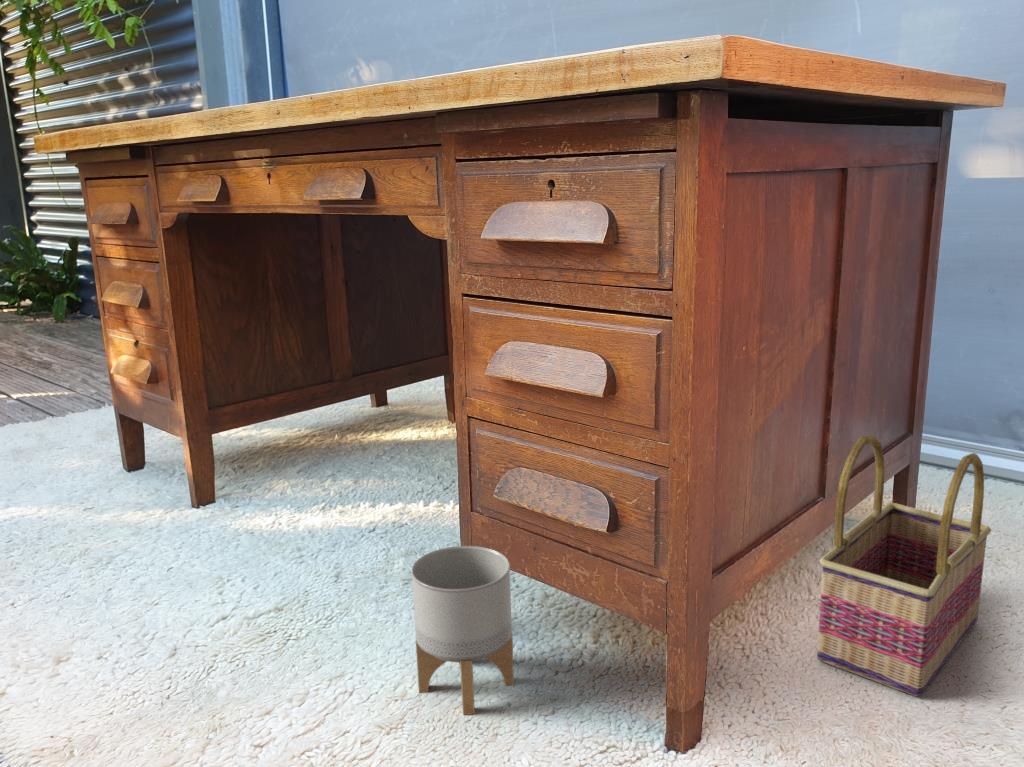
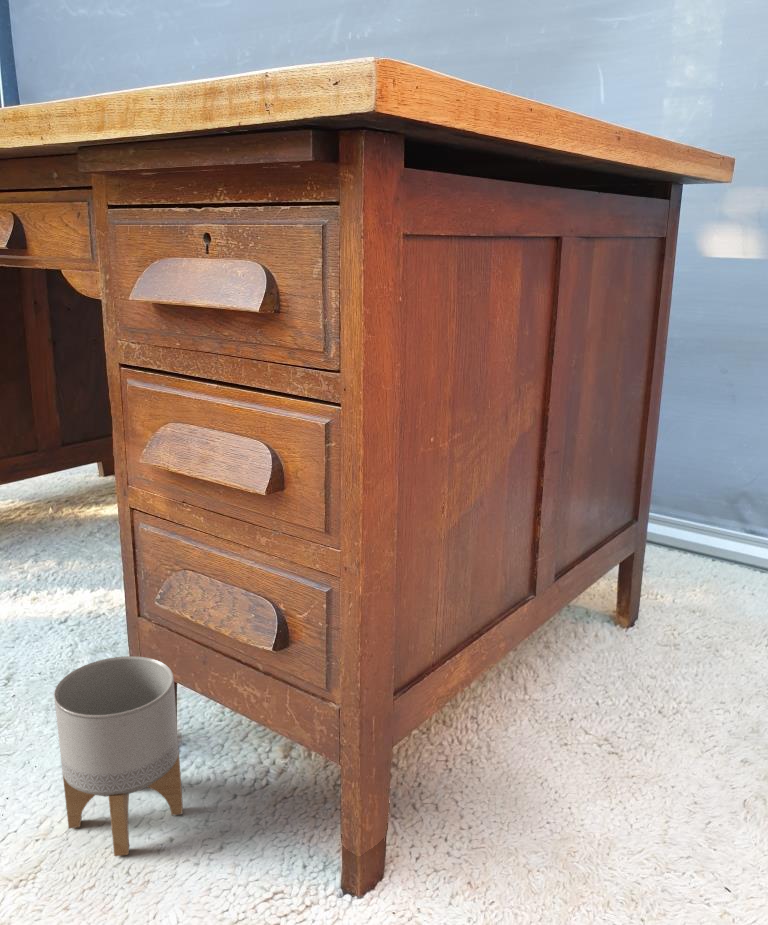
basket: present [817,435,991,696] -> none [522,527,707,816]

